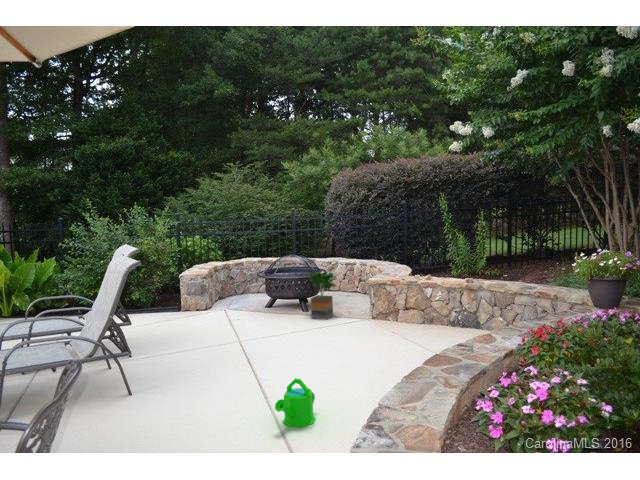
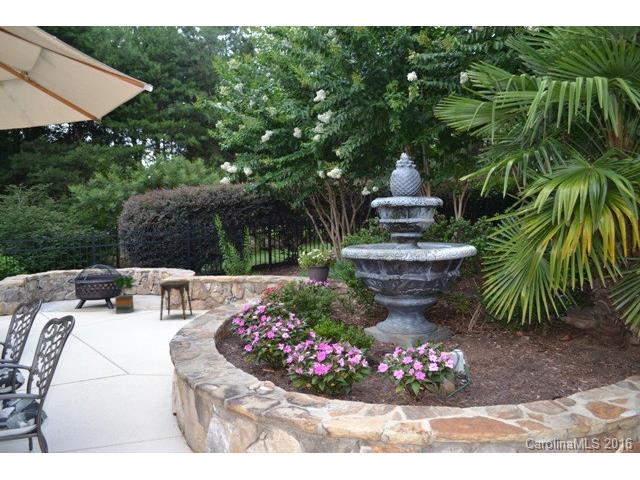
stool: none [362,283,406,339] -> present [160,280,192,320]
watering can: present [275,378,316,427] -> none [110,335,137,365]

